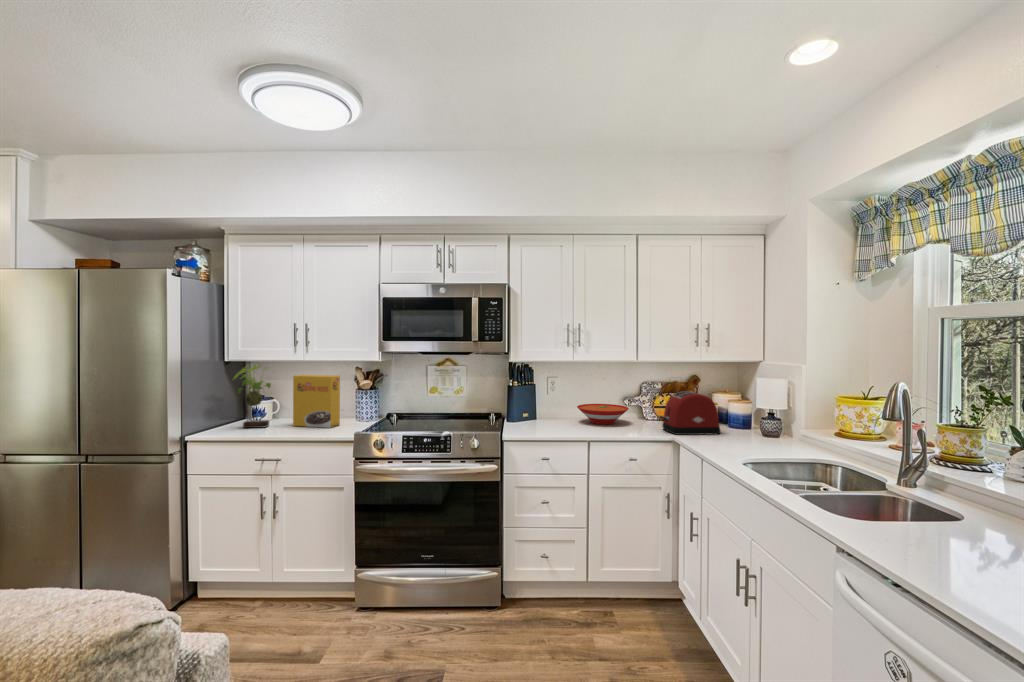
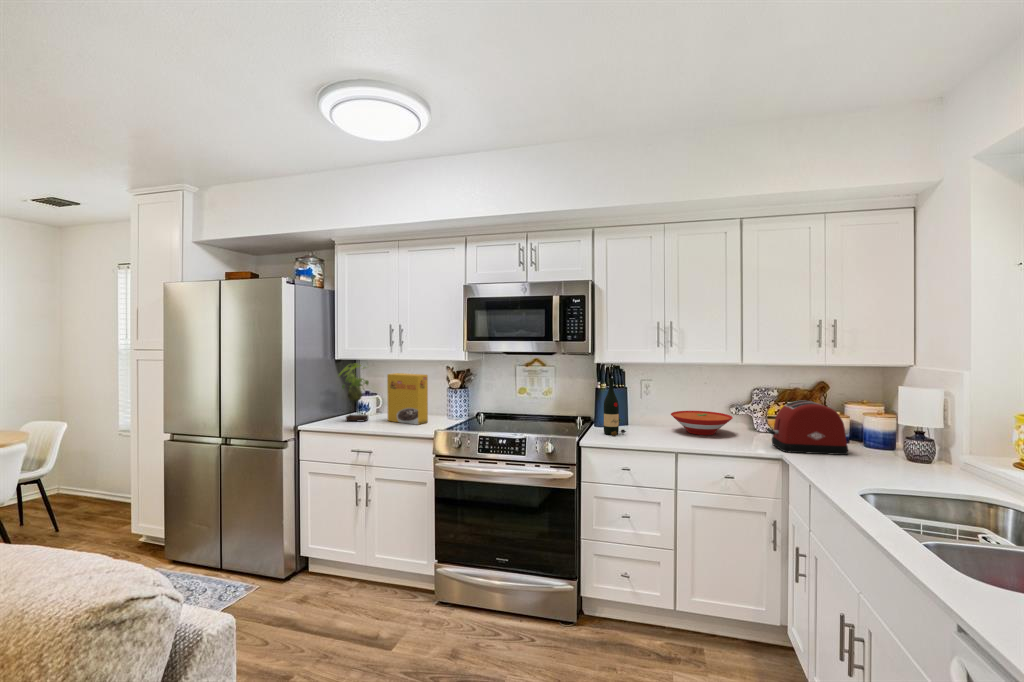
wine bottle: none [521,376,541,429] -> present [604,379,626,436]

